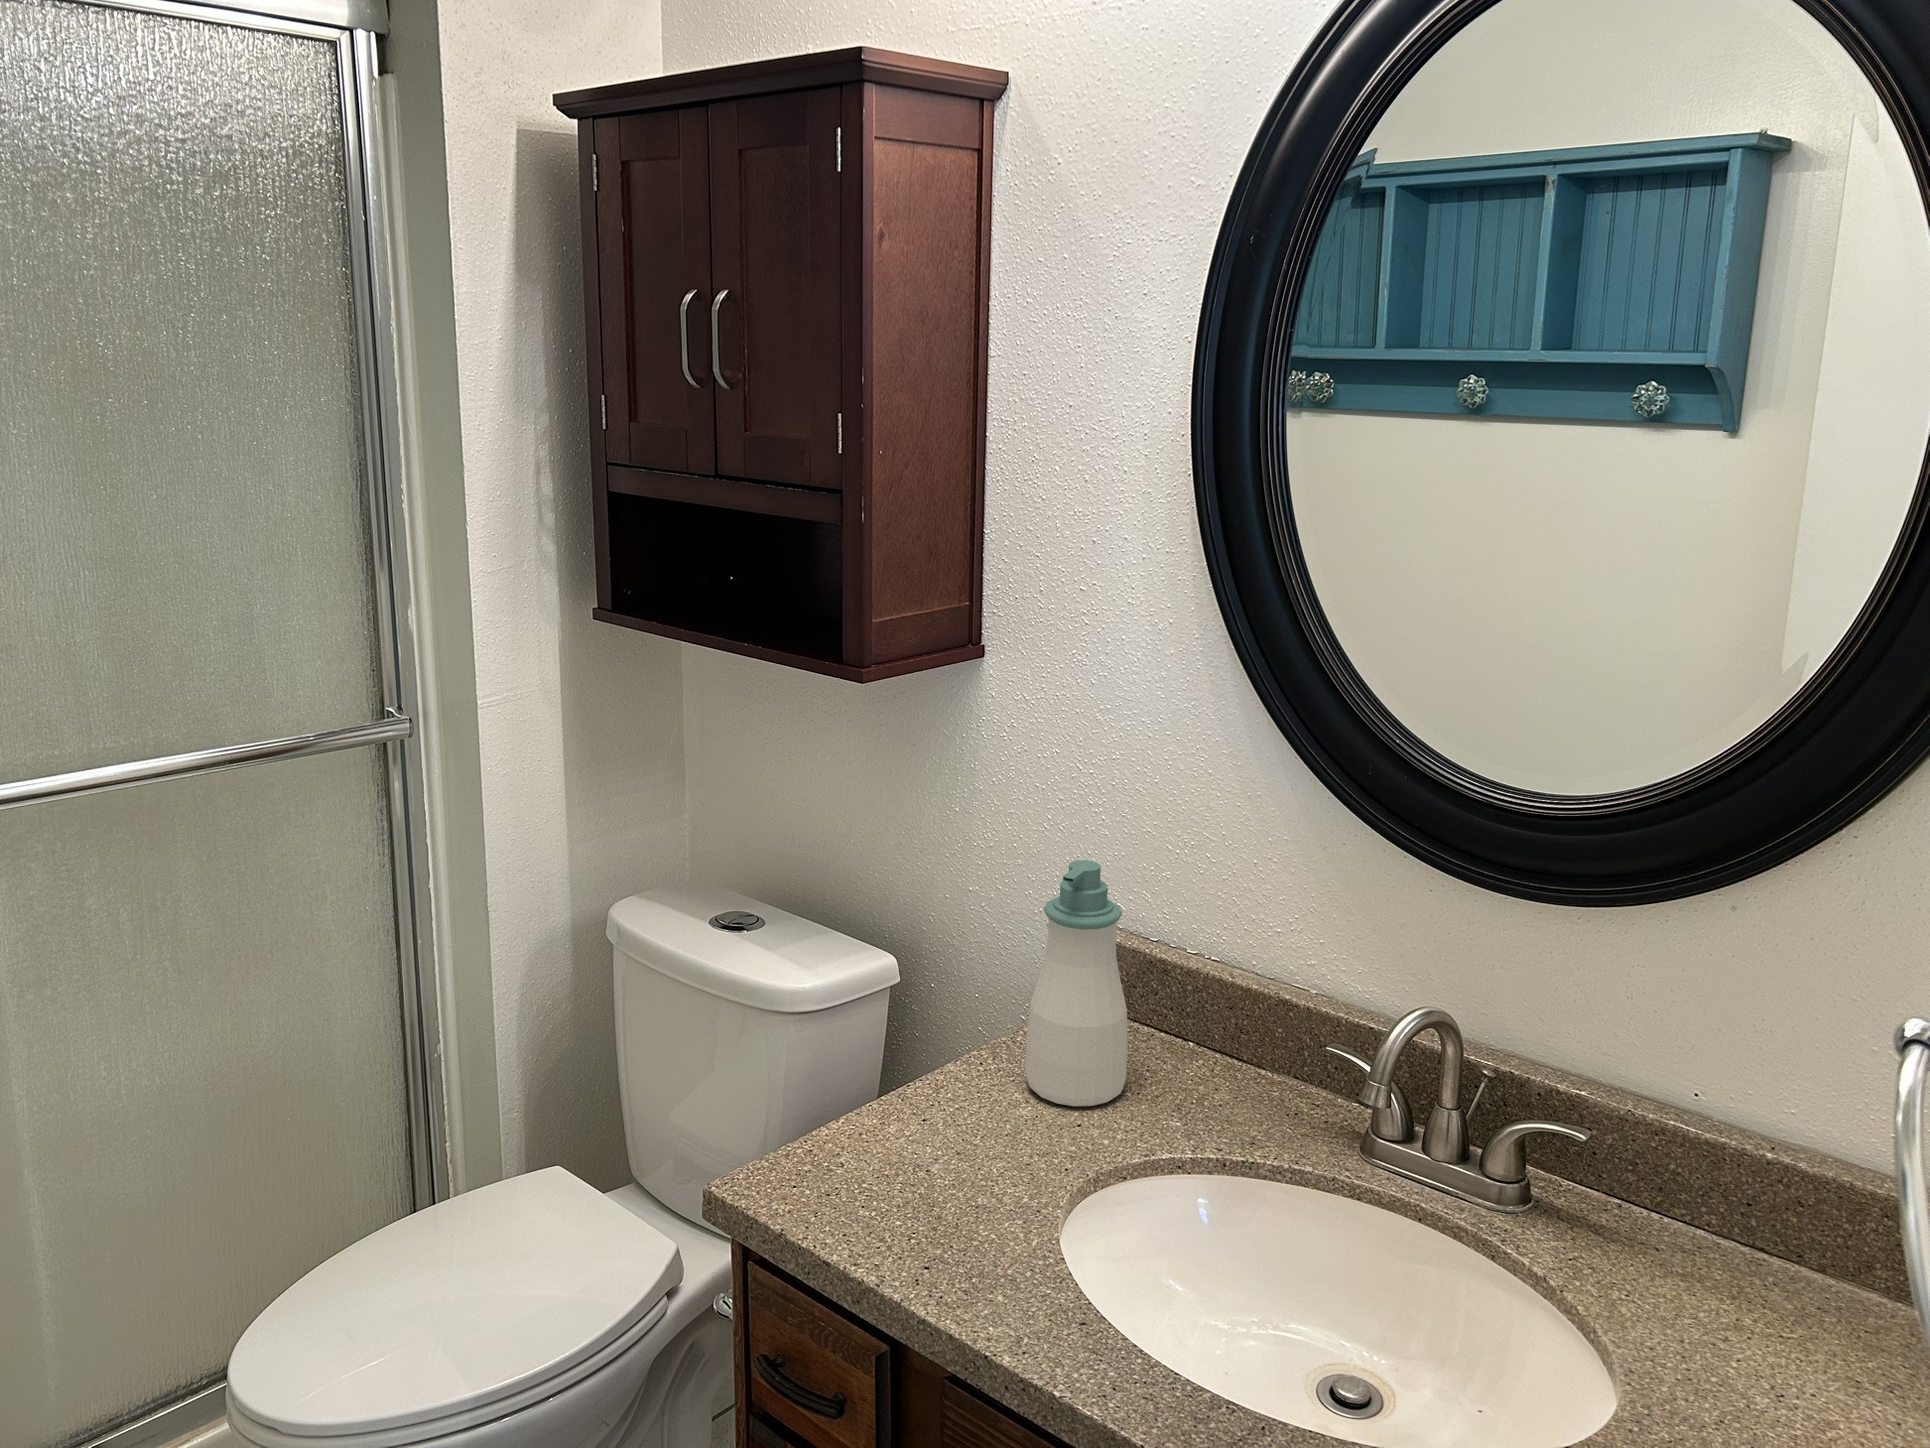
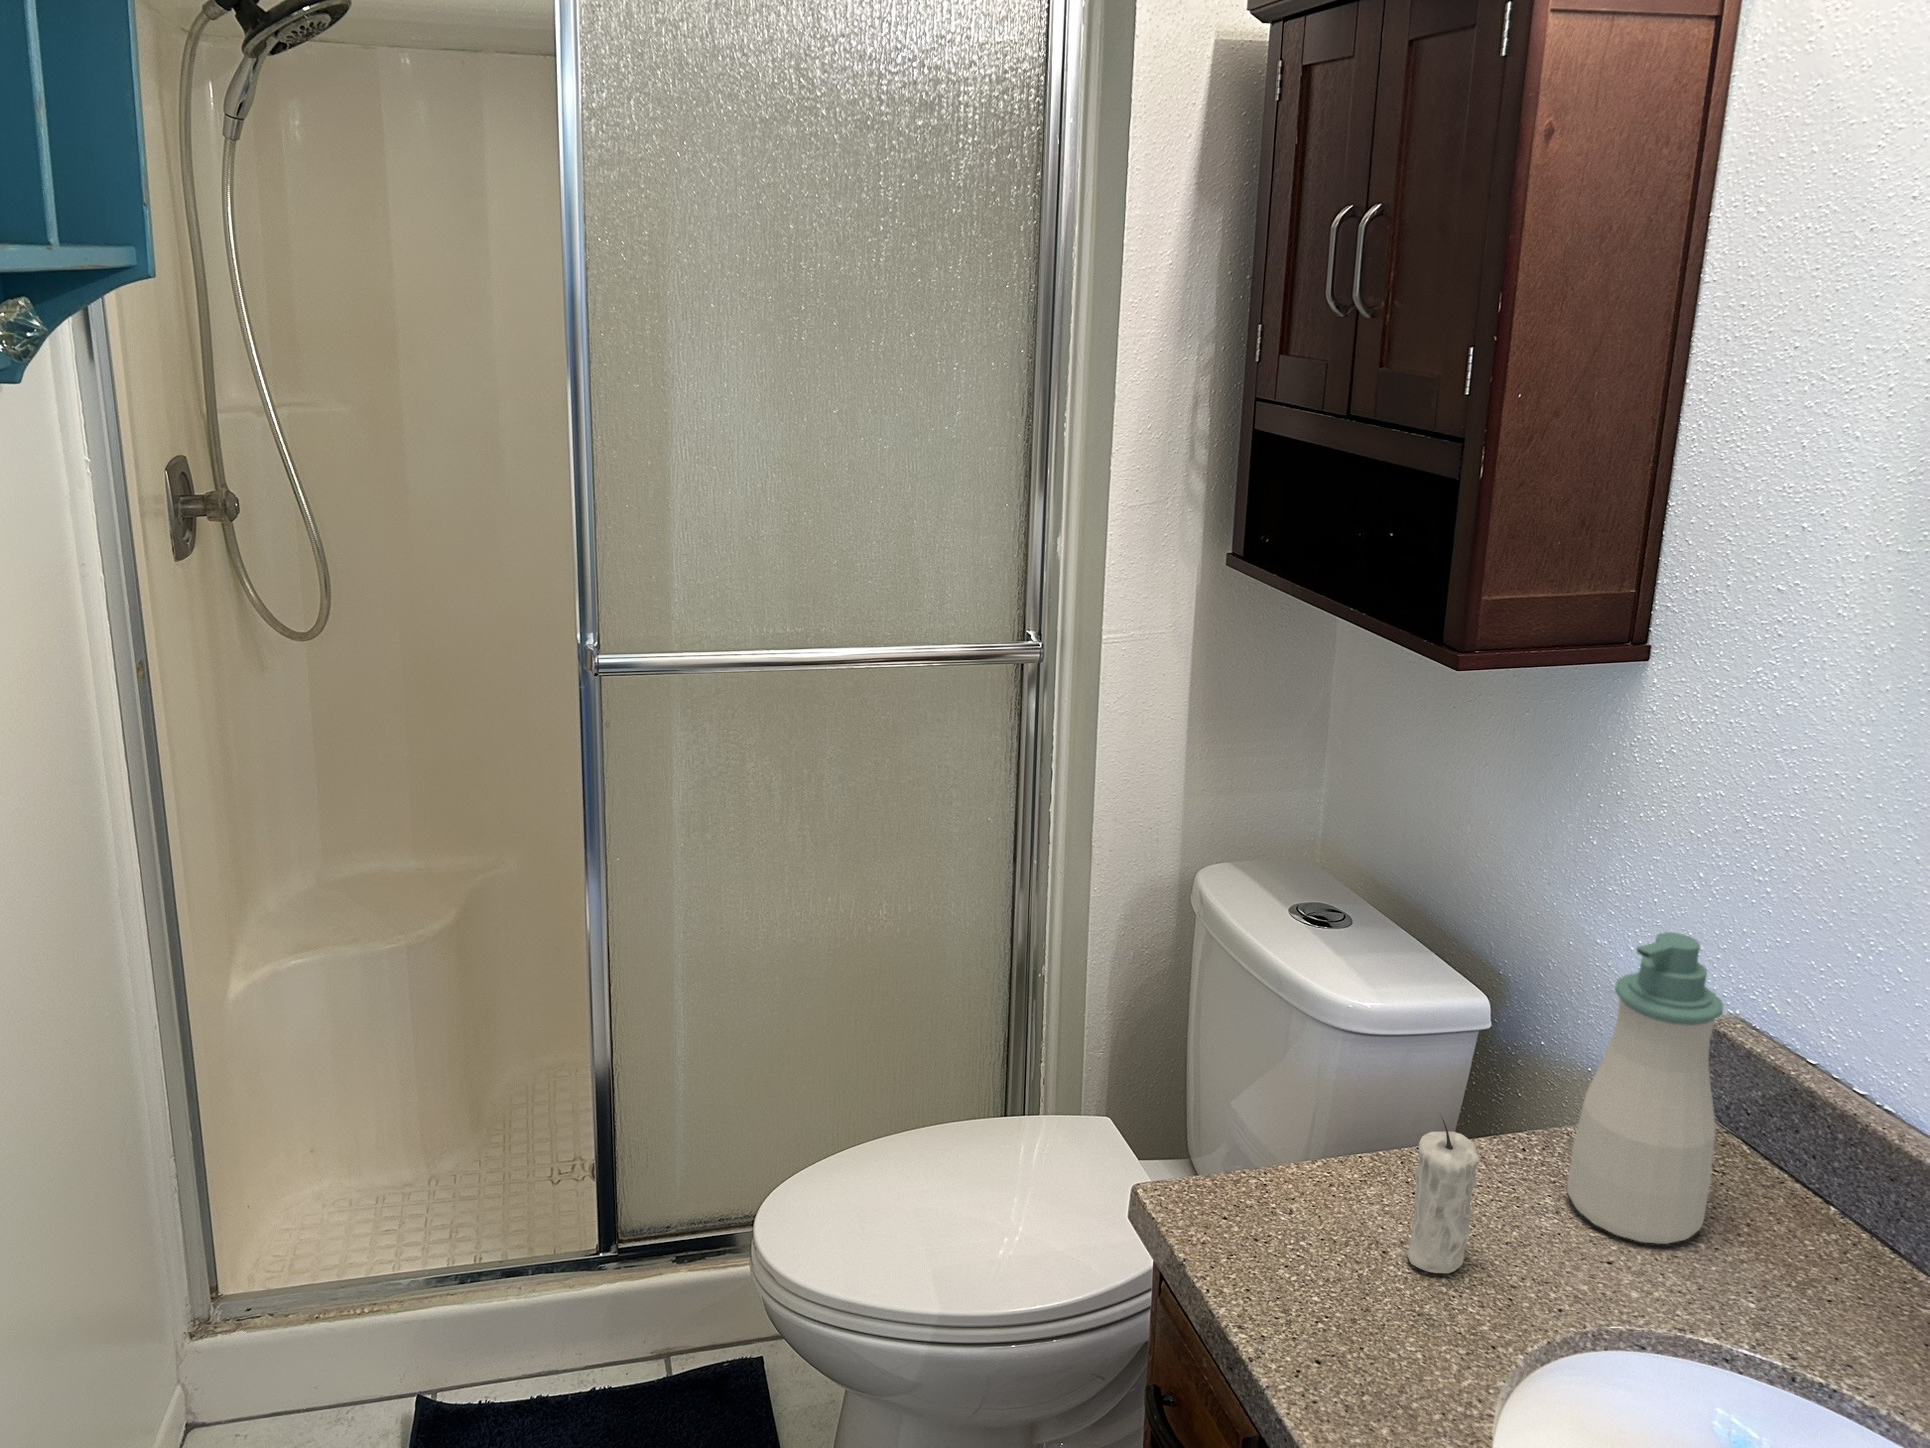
candle: none [945,1041,994,1174] -> present [1407,1118,1481,1273]

